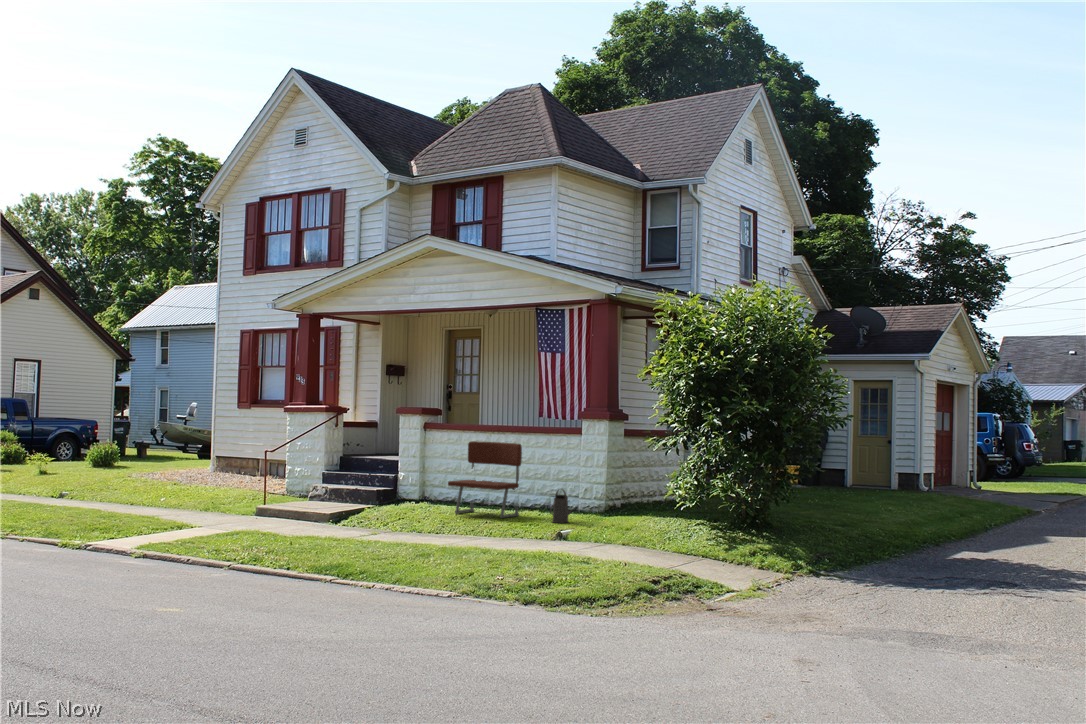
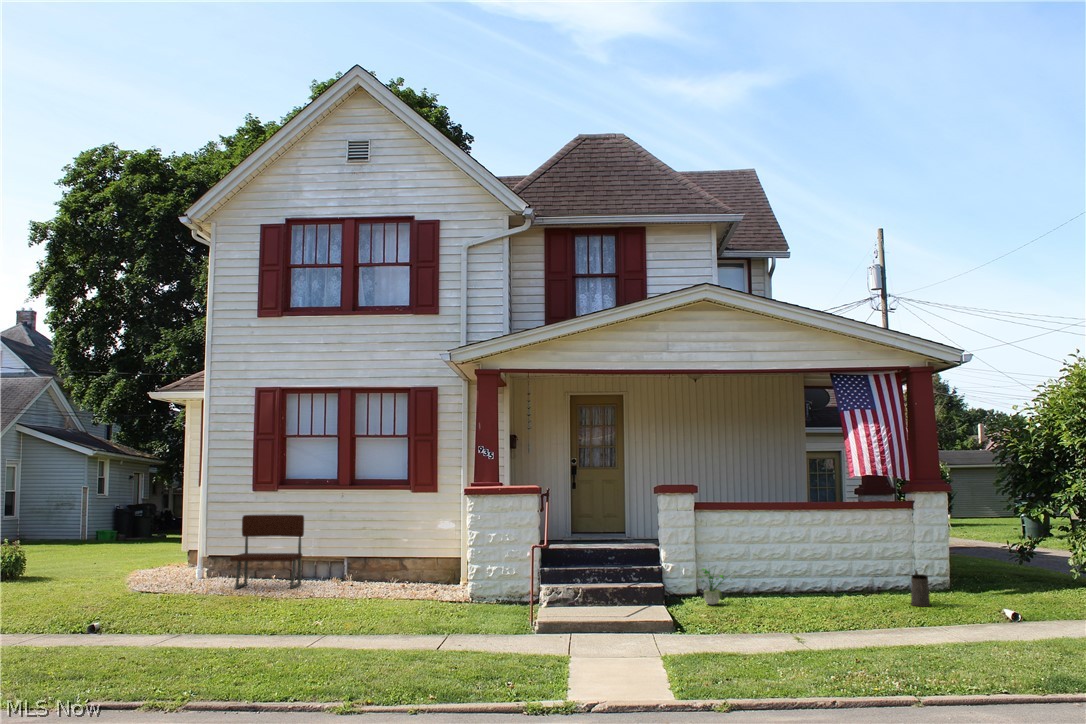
bench: present [448,441,522,518] -> present [230,514,304,589]
potted plant: none [412,470,442,508] -> present [702,569,725,605]

